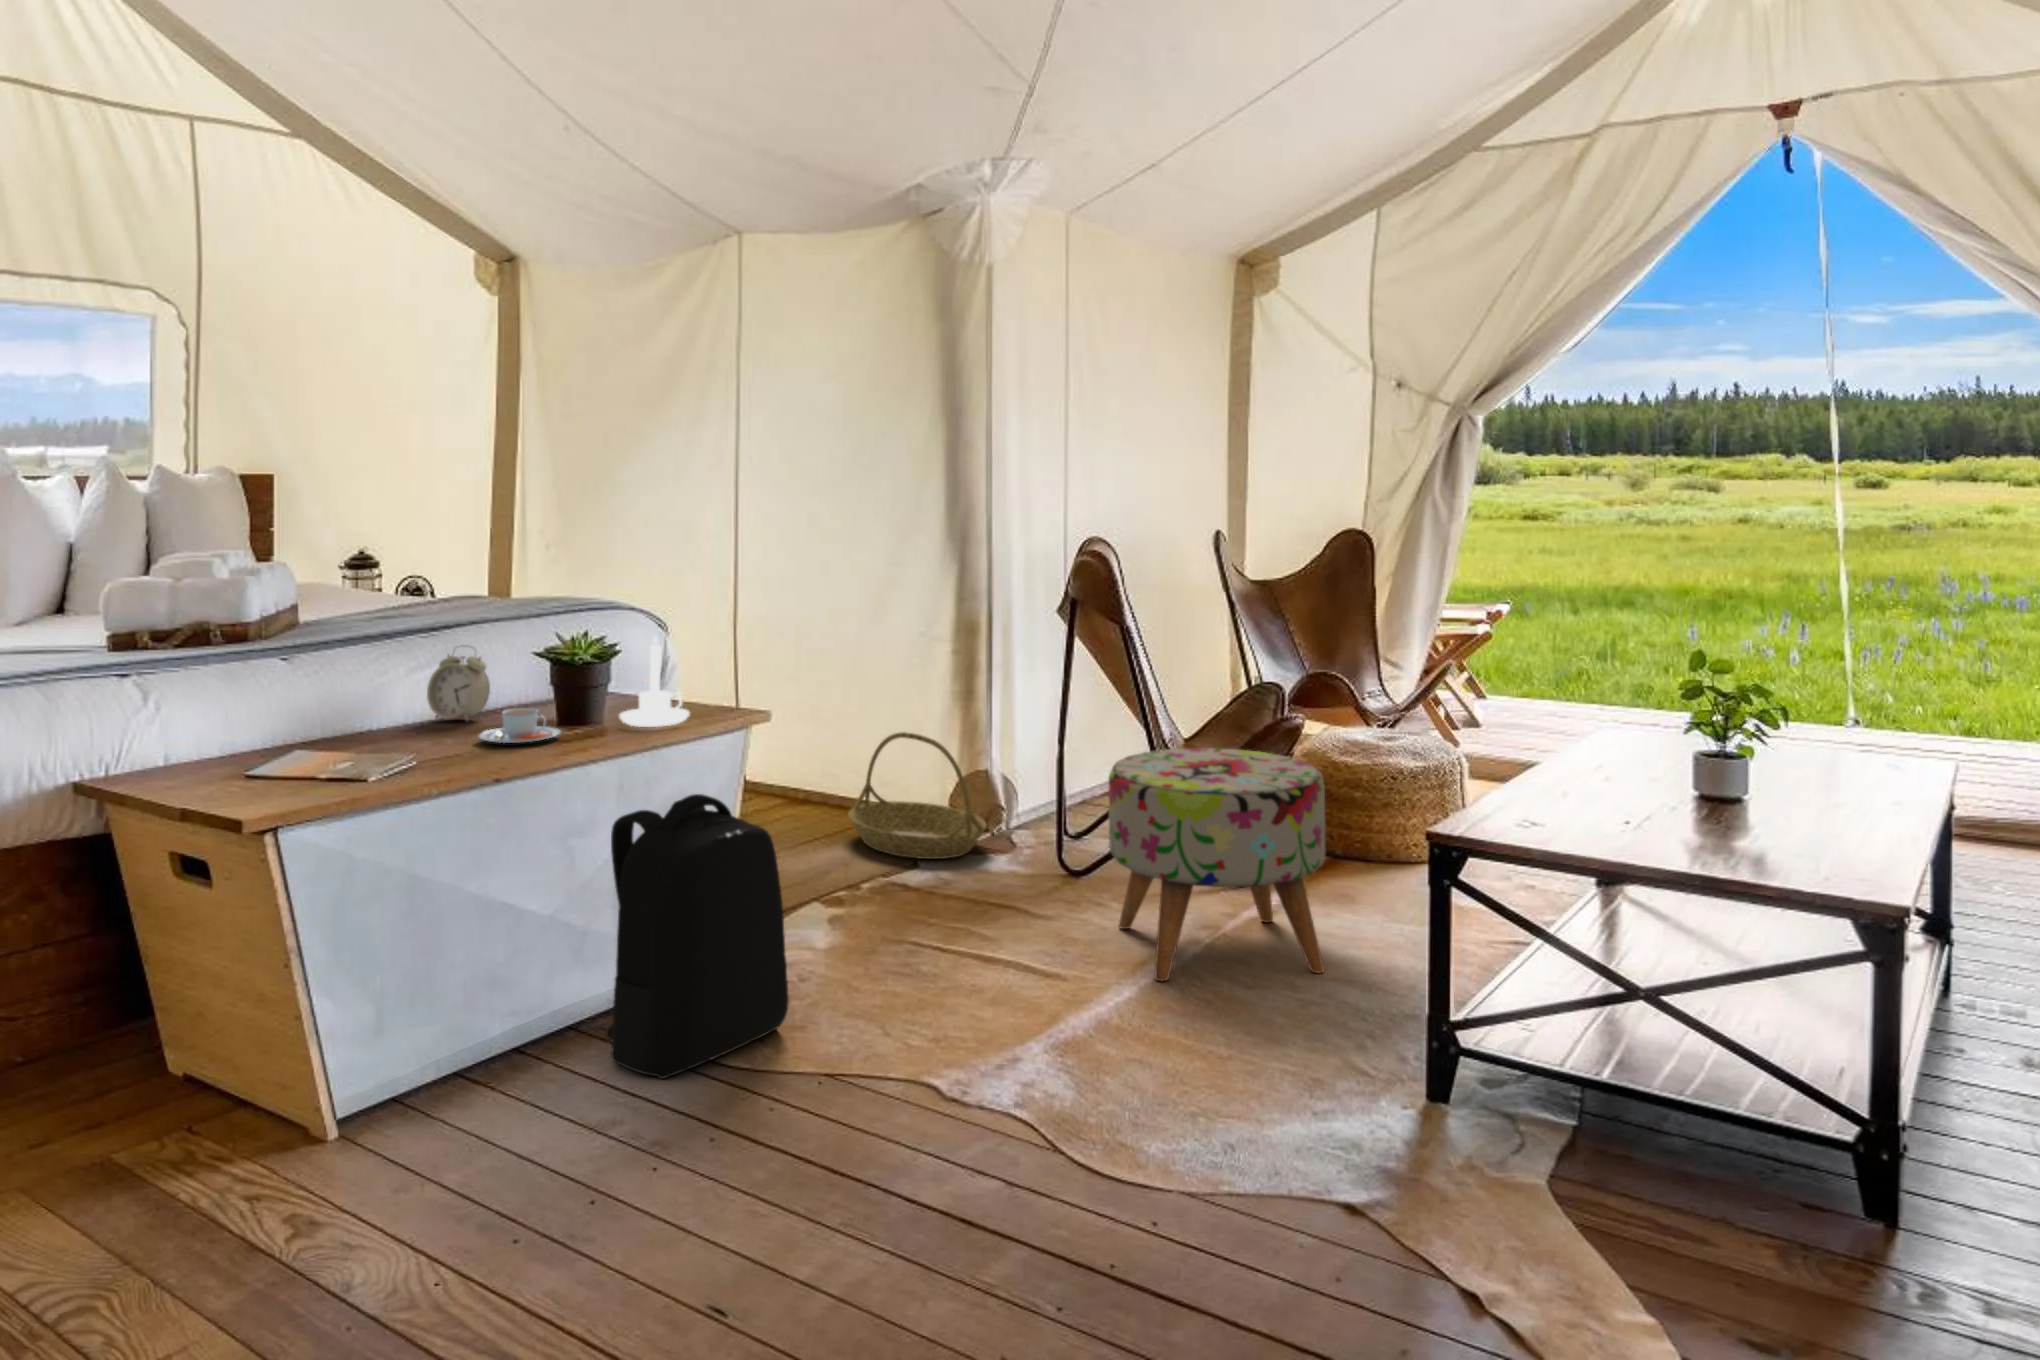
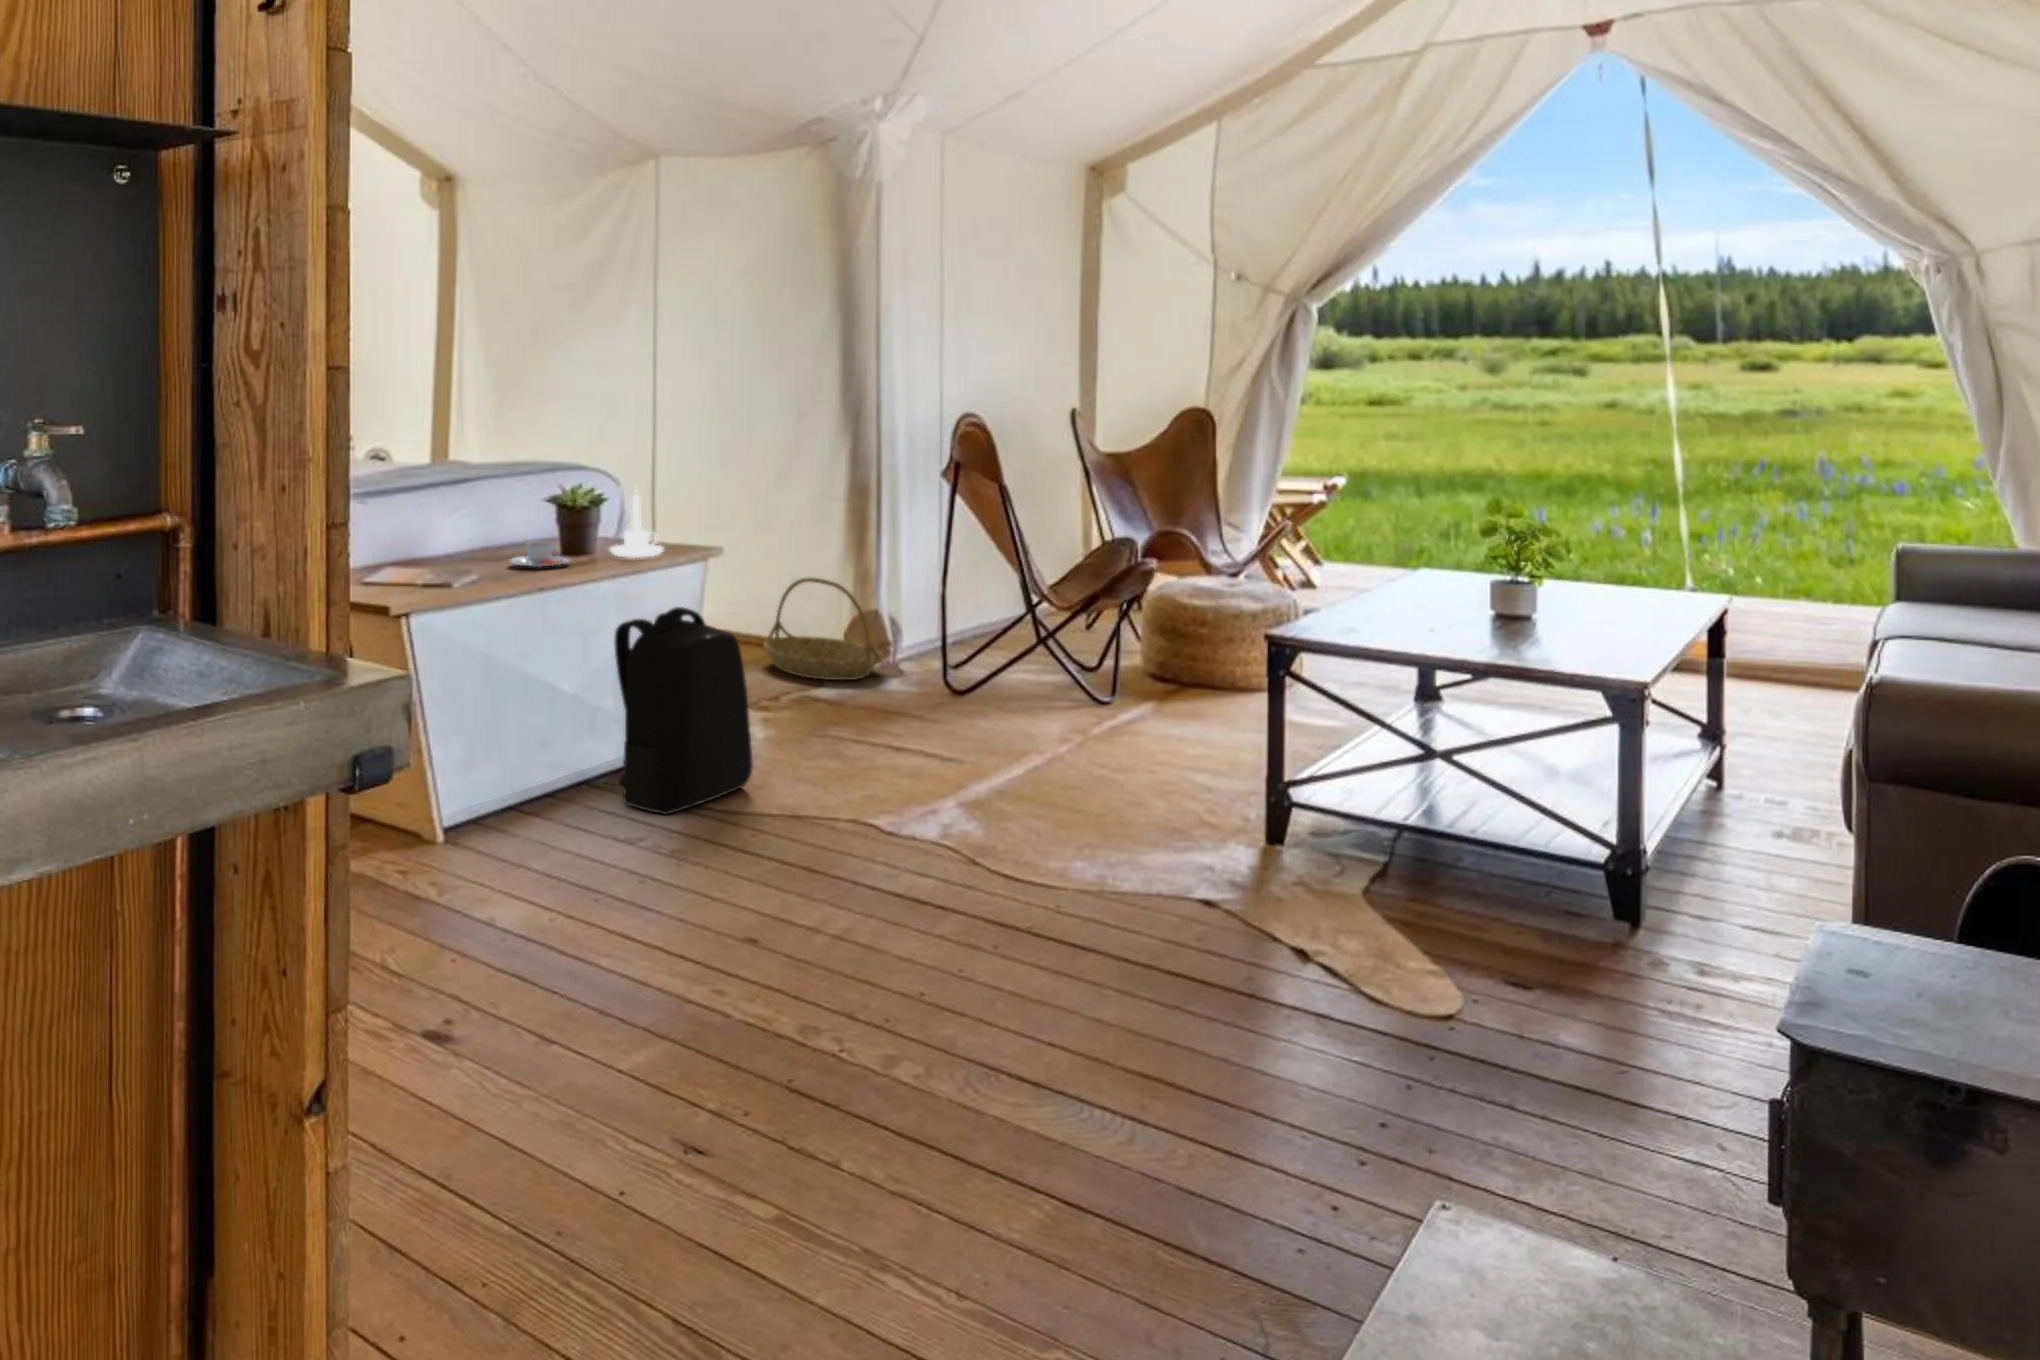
alarm clock: present [427,647,490,720] -> none [456,495,503,554]
ottoman: present [1109,748,1325,981] -> none [997,585,1180,764]

